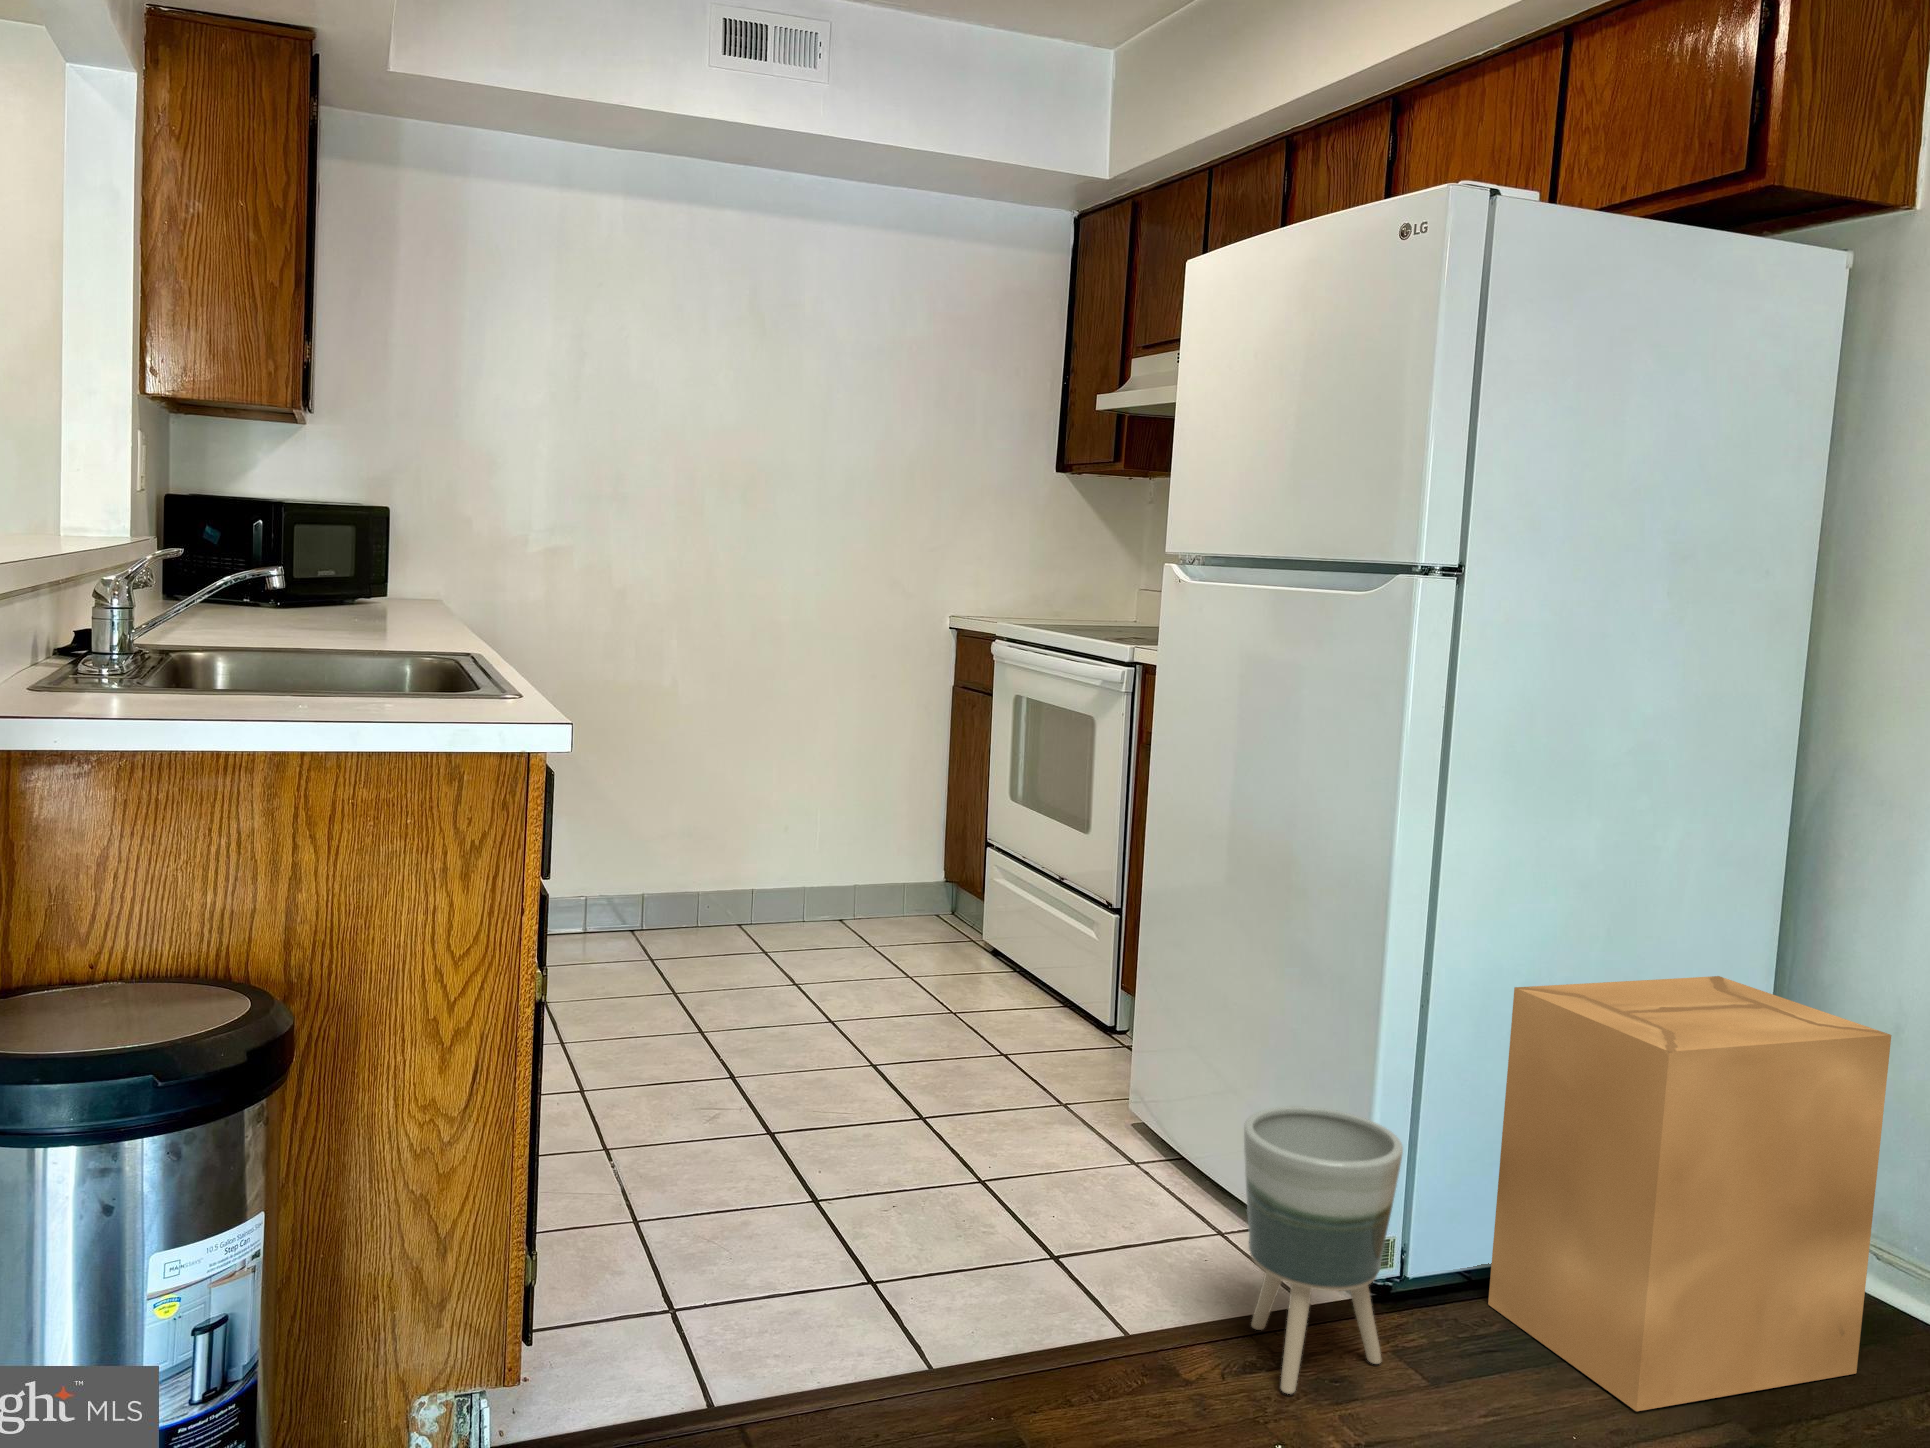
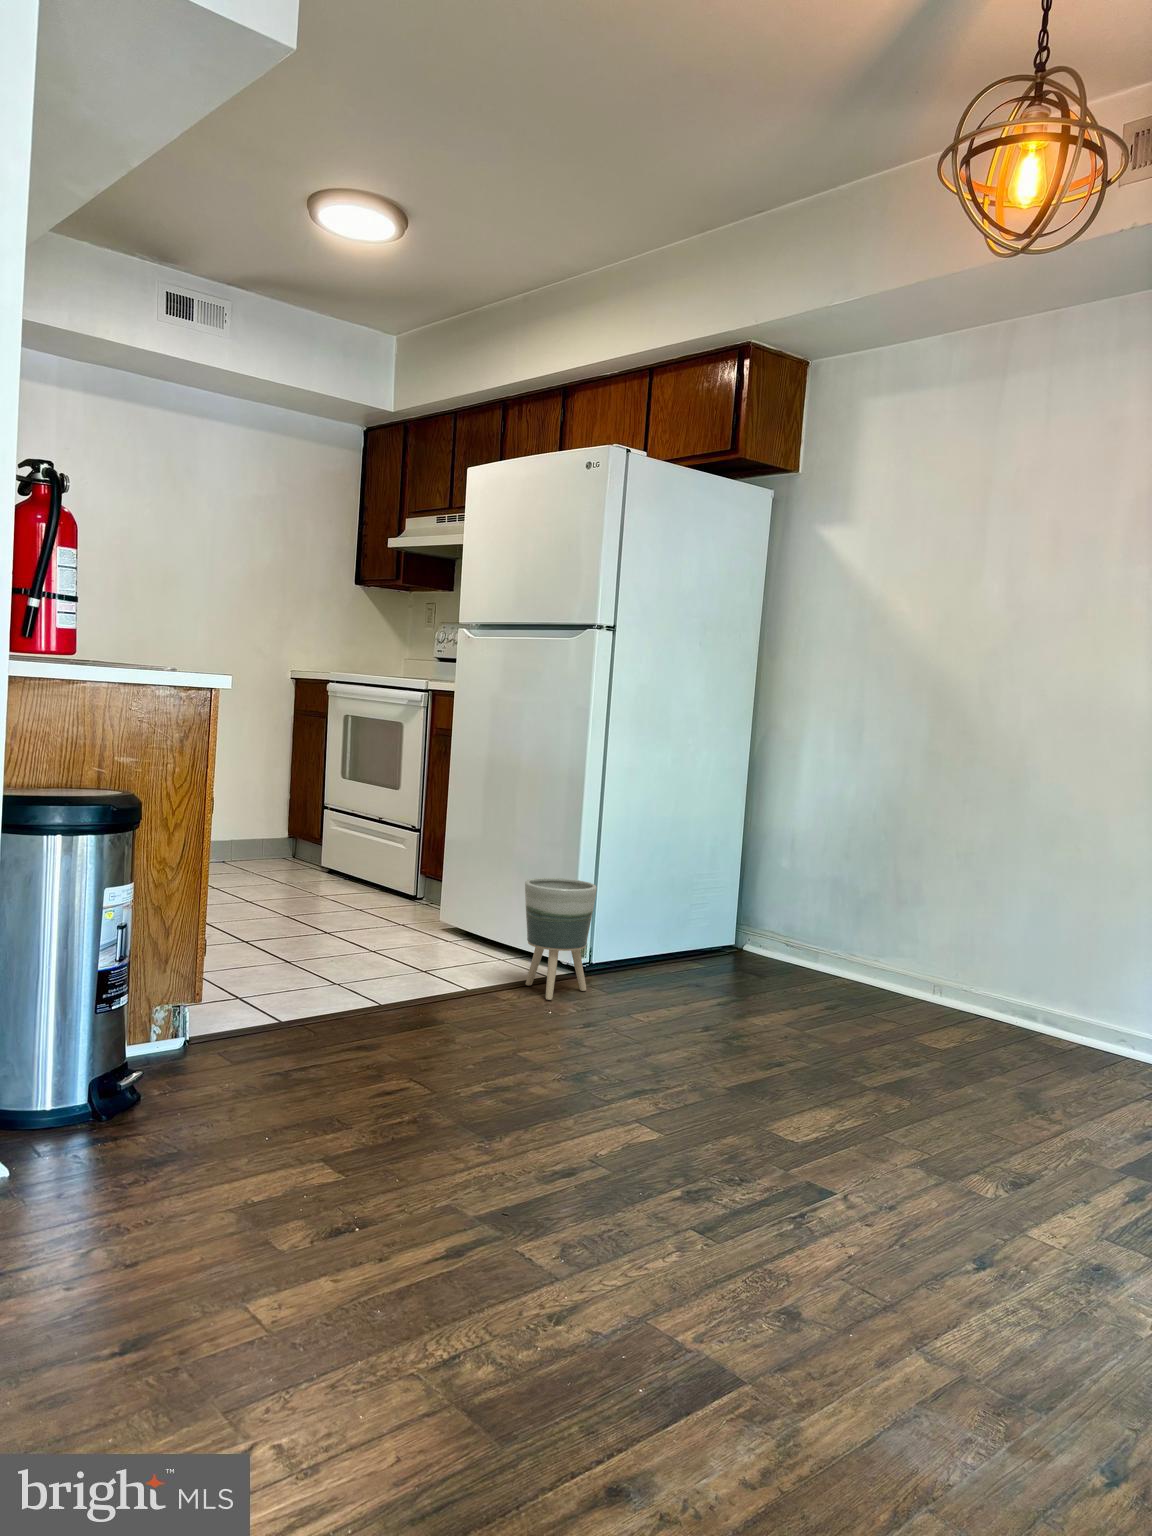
cardboard box: present [1488,976,1891,1411] -> none [627,821,790,995]

